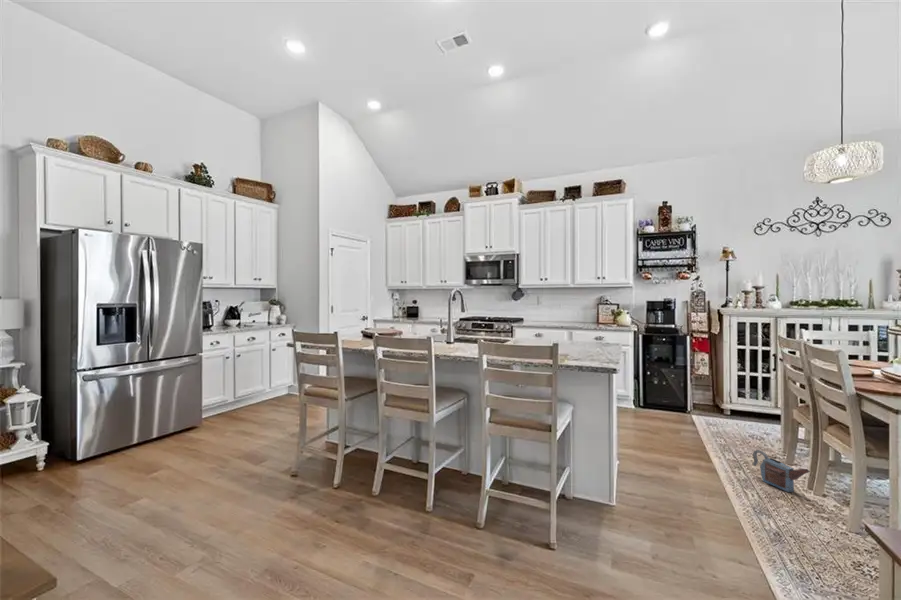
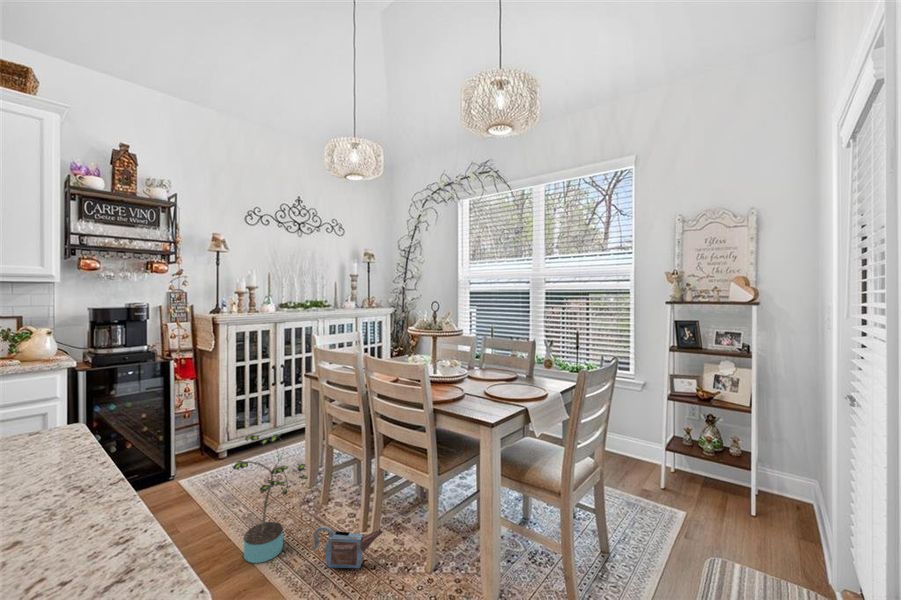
potted plant: none [698,378,756,463] -> present [233,433,308,563]

